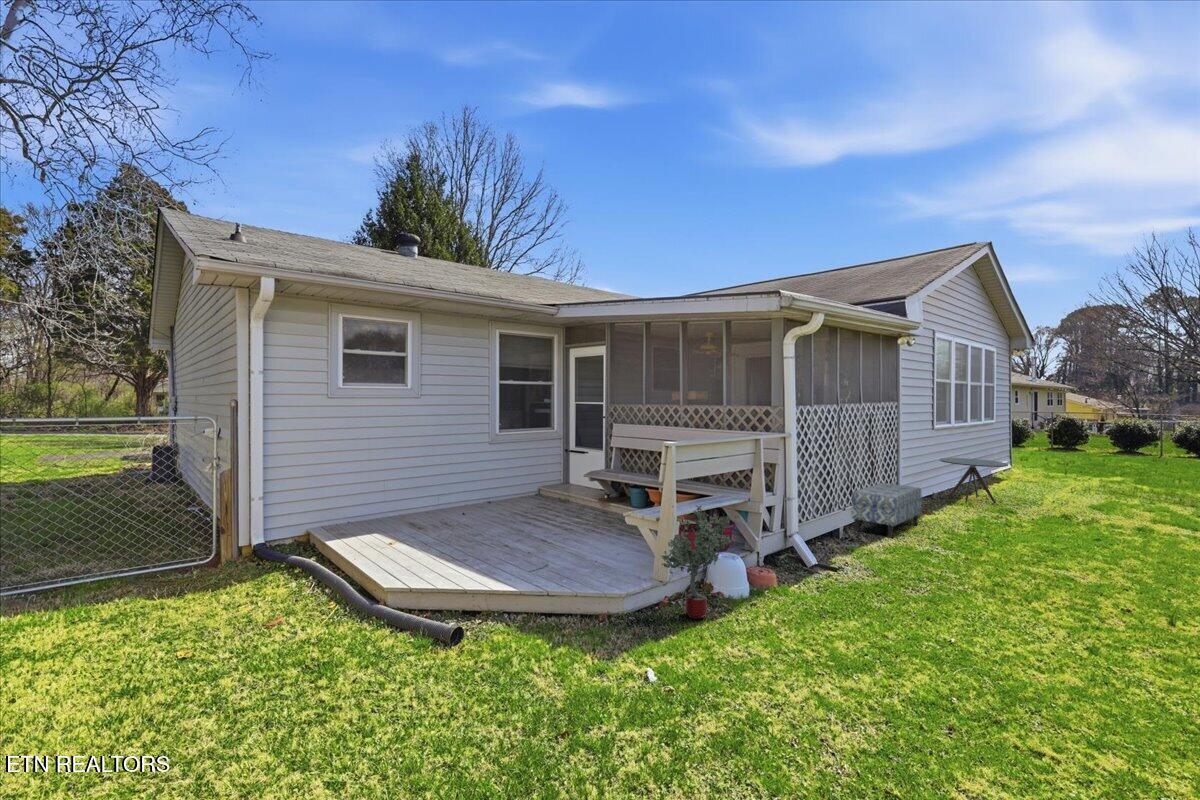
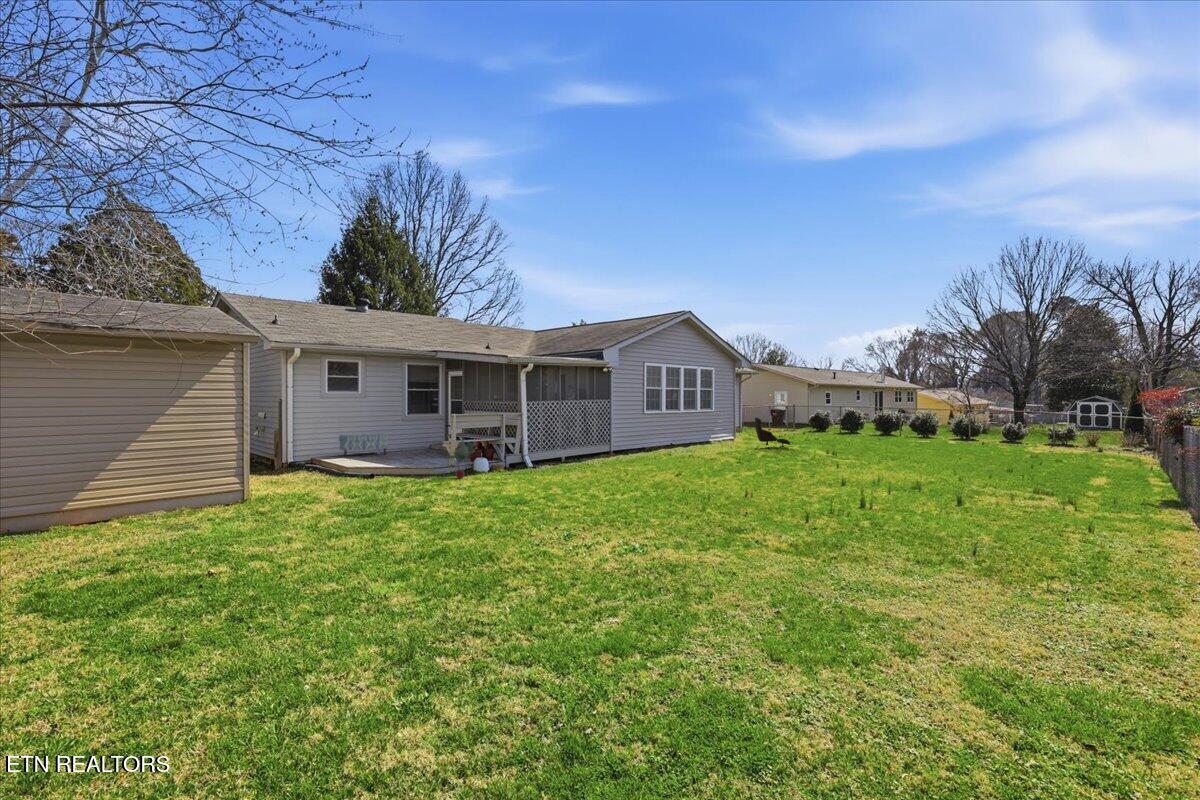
lounge chair: none [994,429,1060,478] -> present [755,417,790,449]
round table: present [940,458,1008,503] -> none [673,433,706,458]
bench: present [851,483,922,538] -> present [338,433,388,457]

